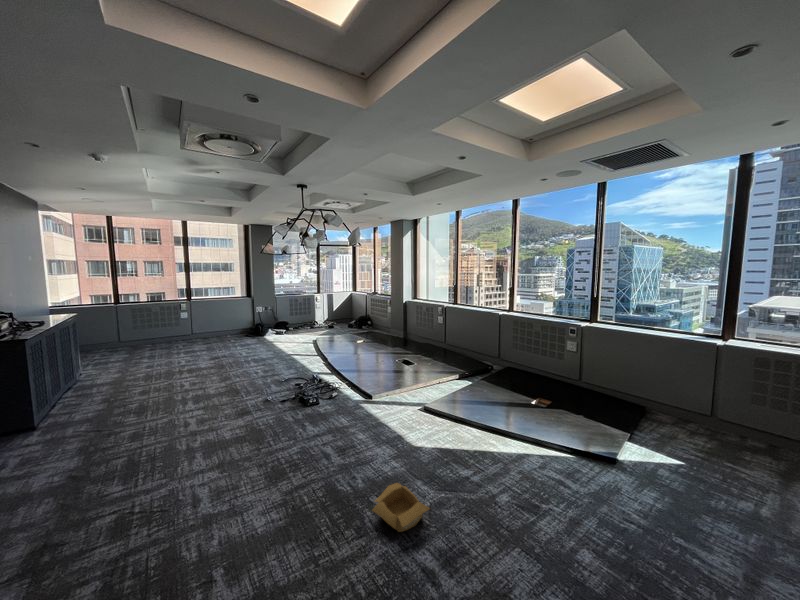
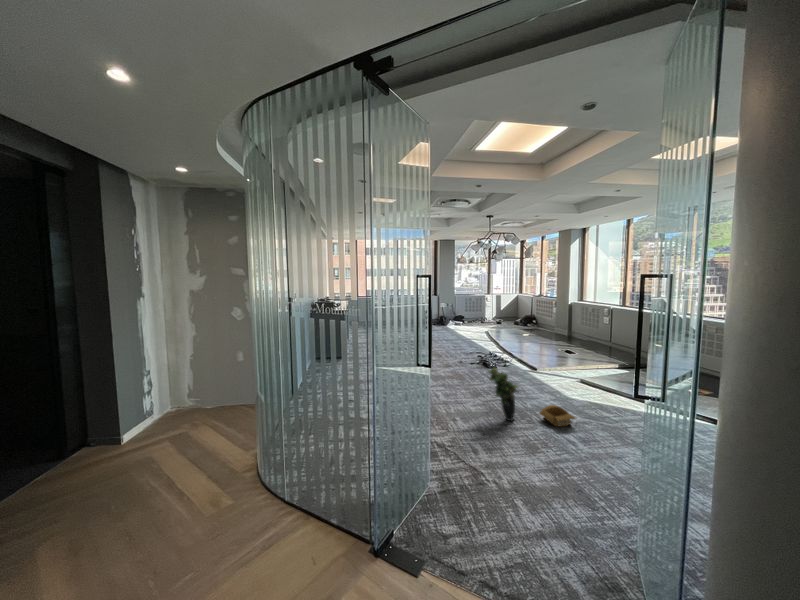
potted plant: none [275,442,337,545] -> present [488,368,518,421]

